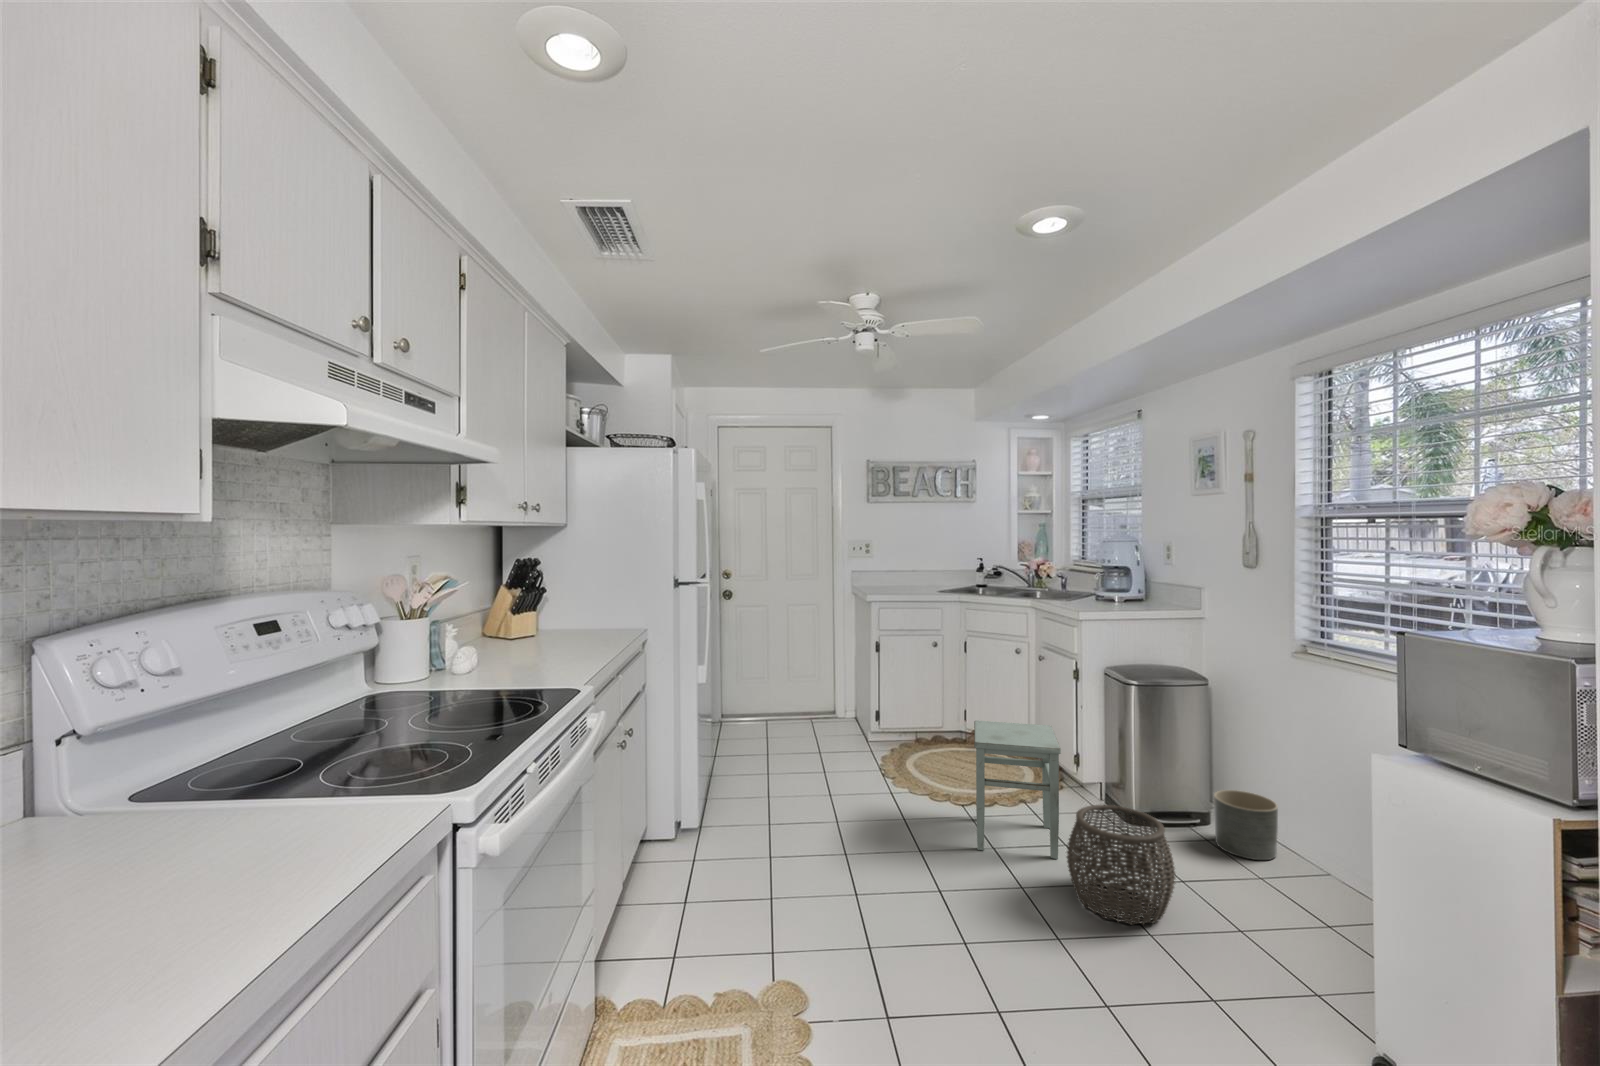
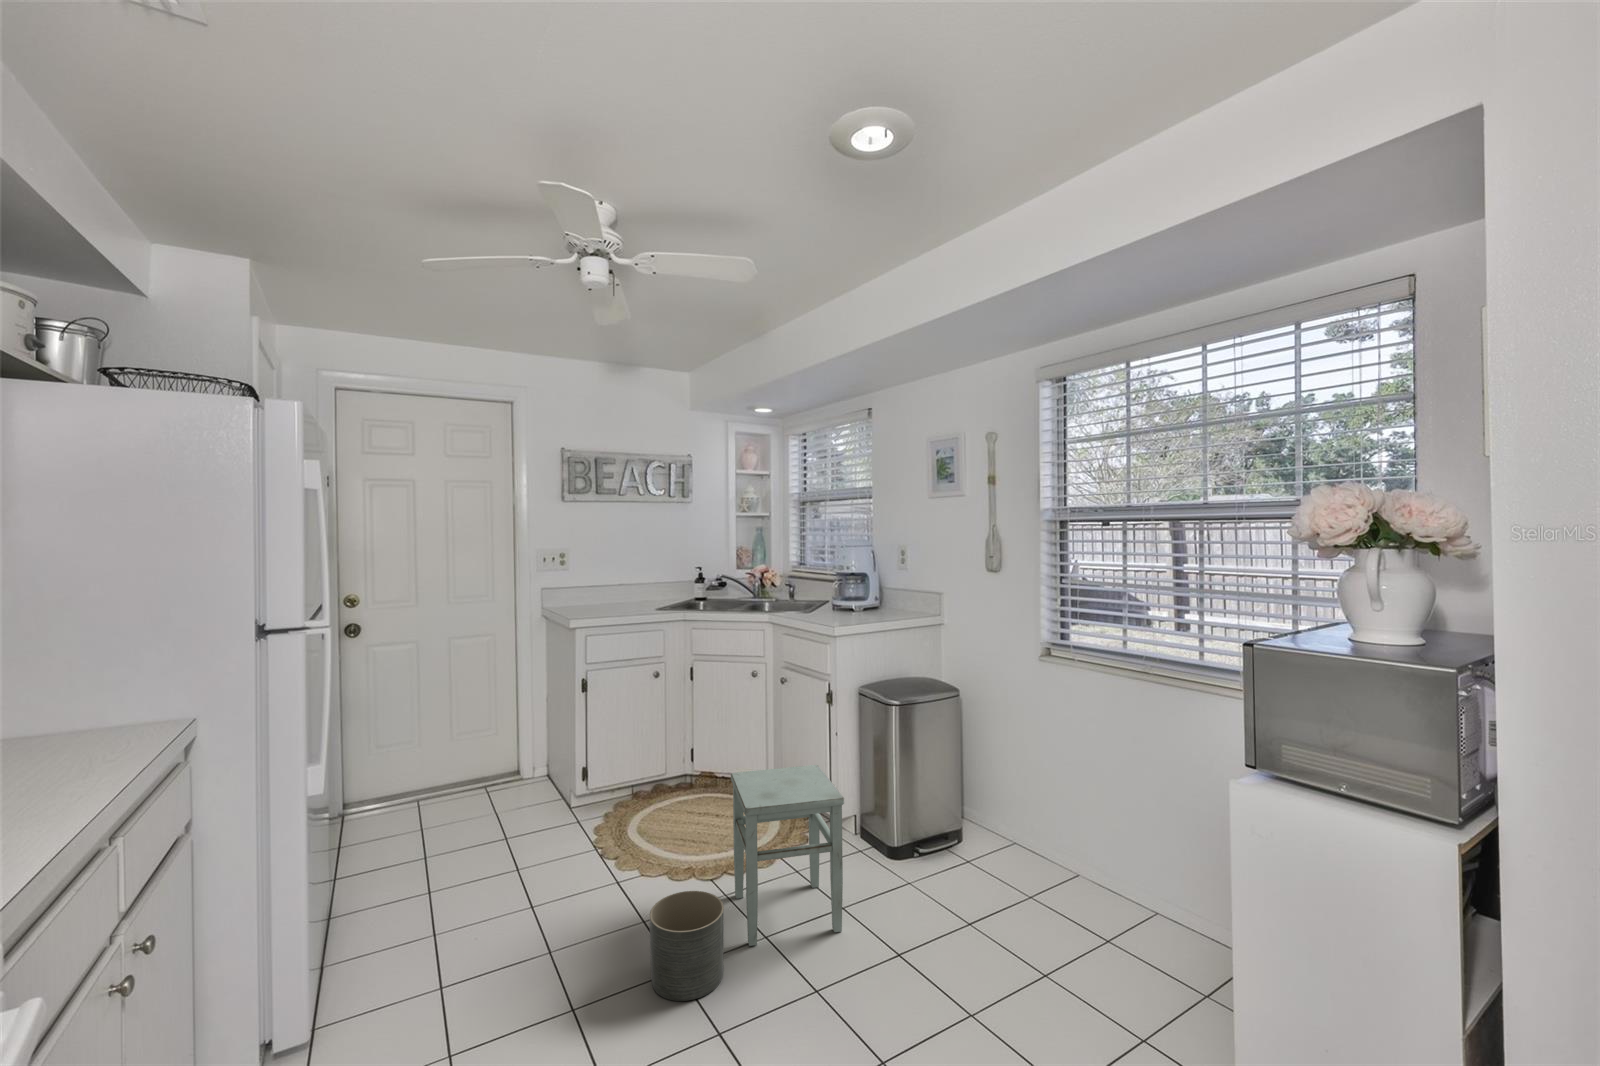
planter: present [1214,790,1278,860] -> present [650,891,724,1001]
woven basket: present [1067,805,1175,925] -> none [867,858,986,1011]

